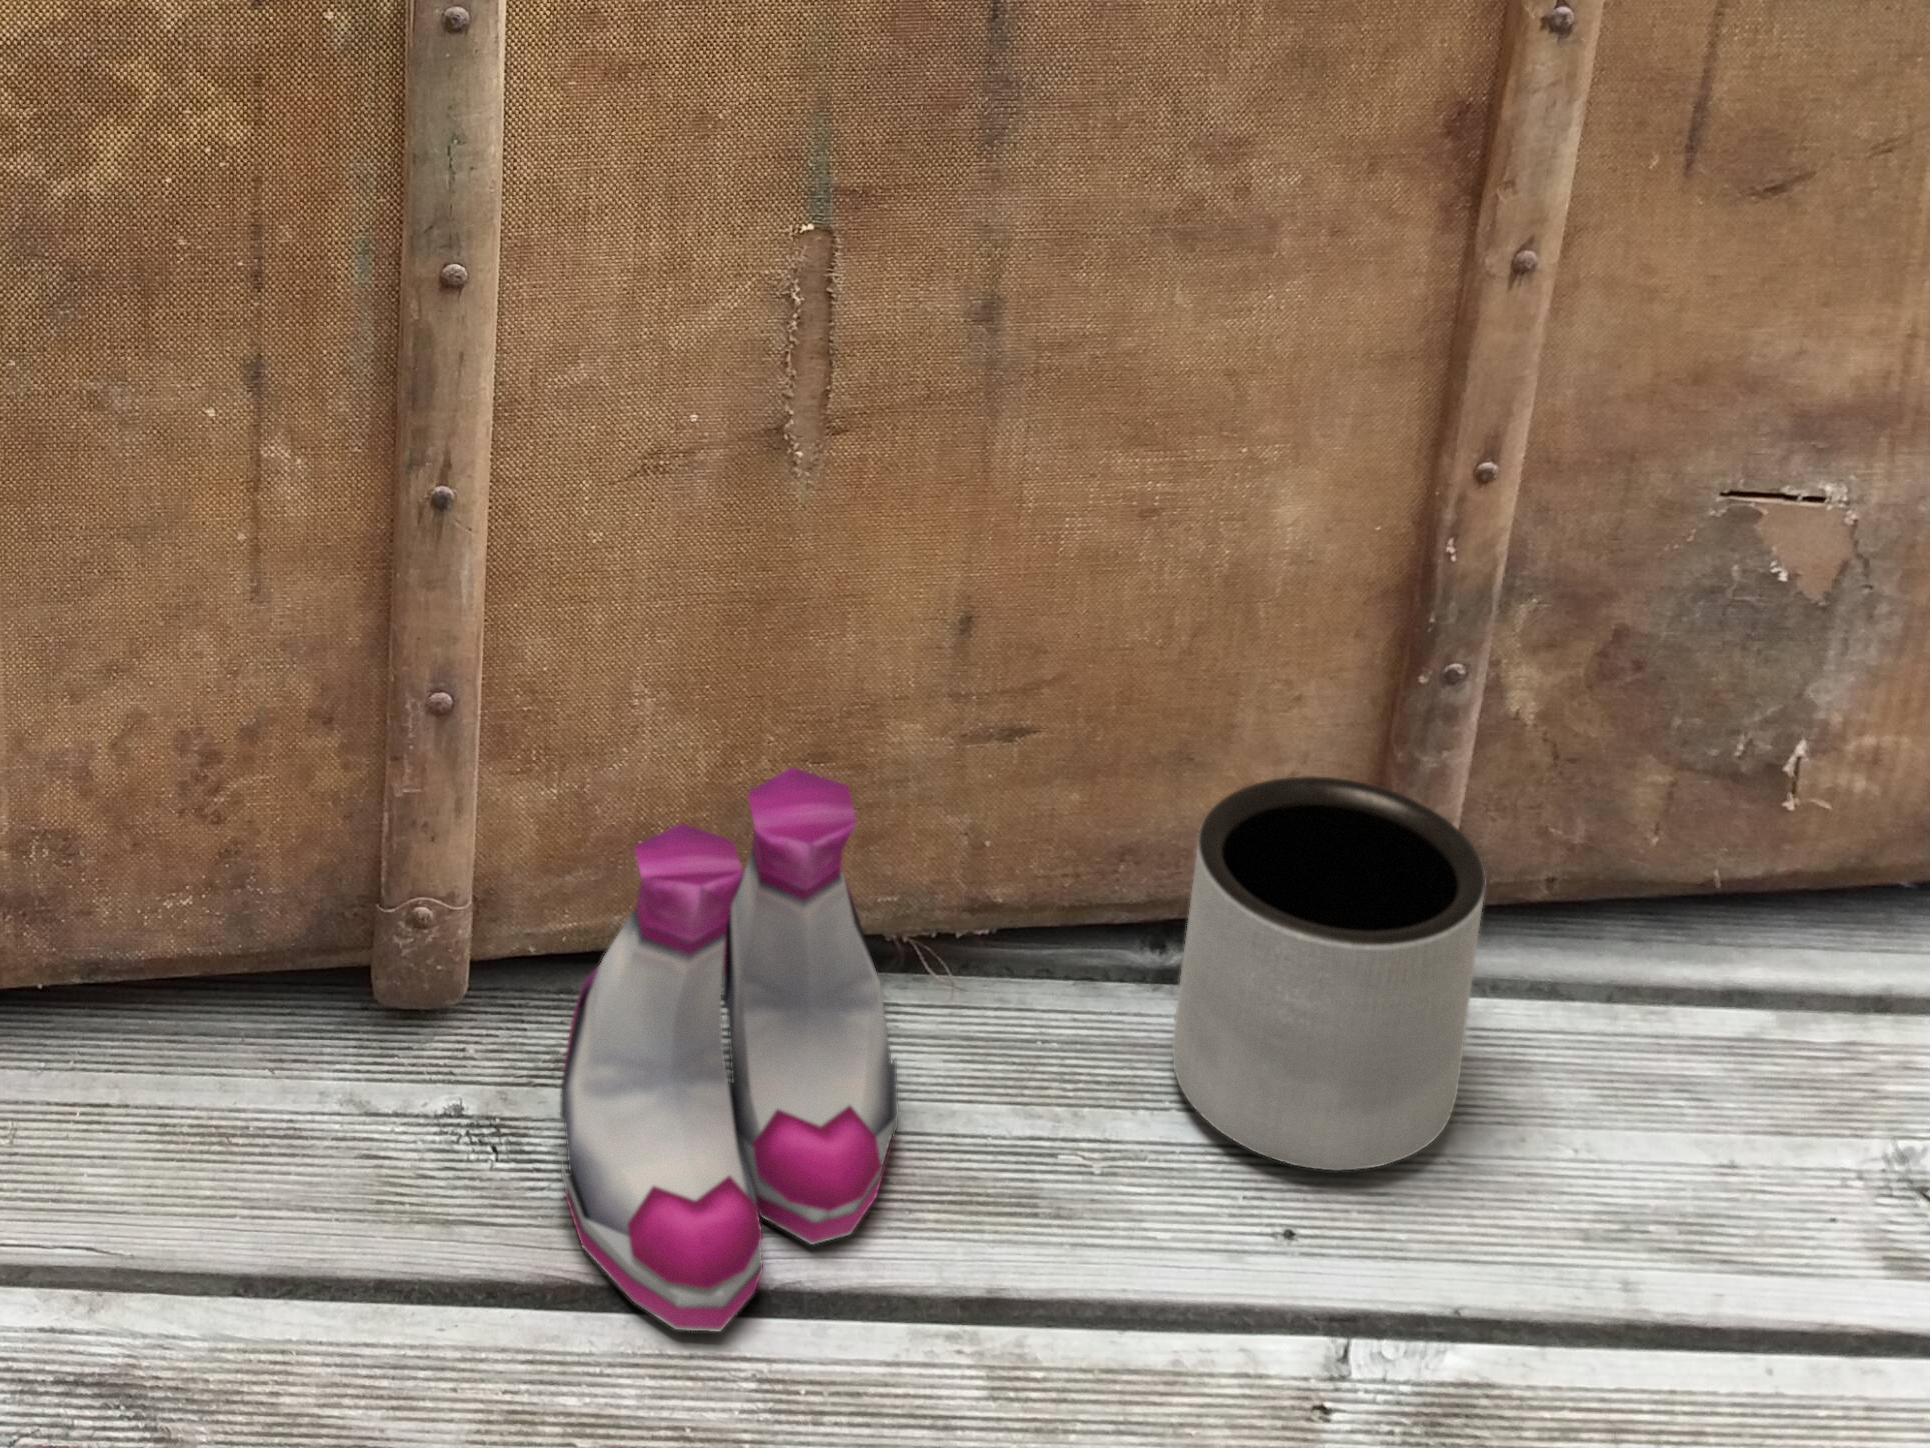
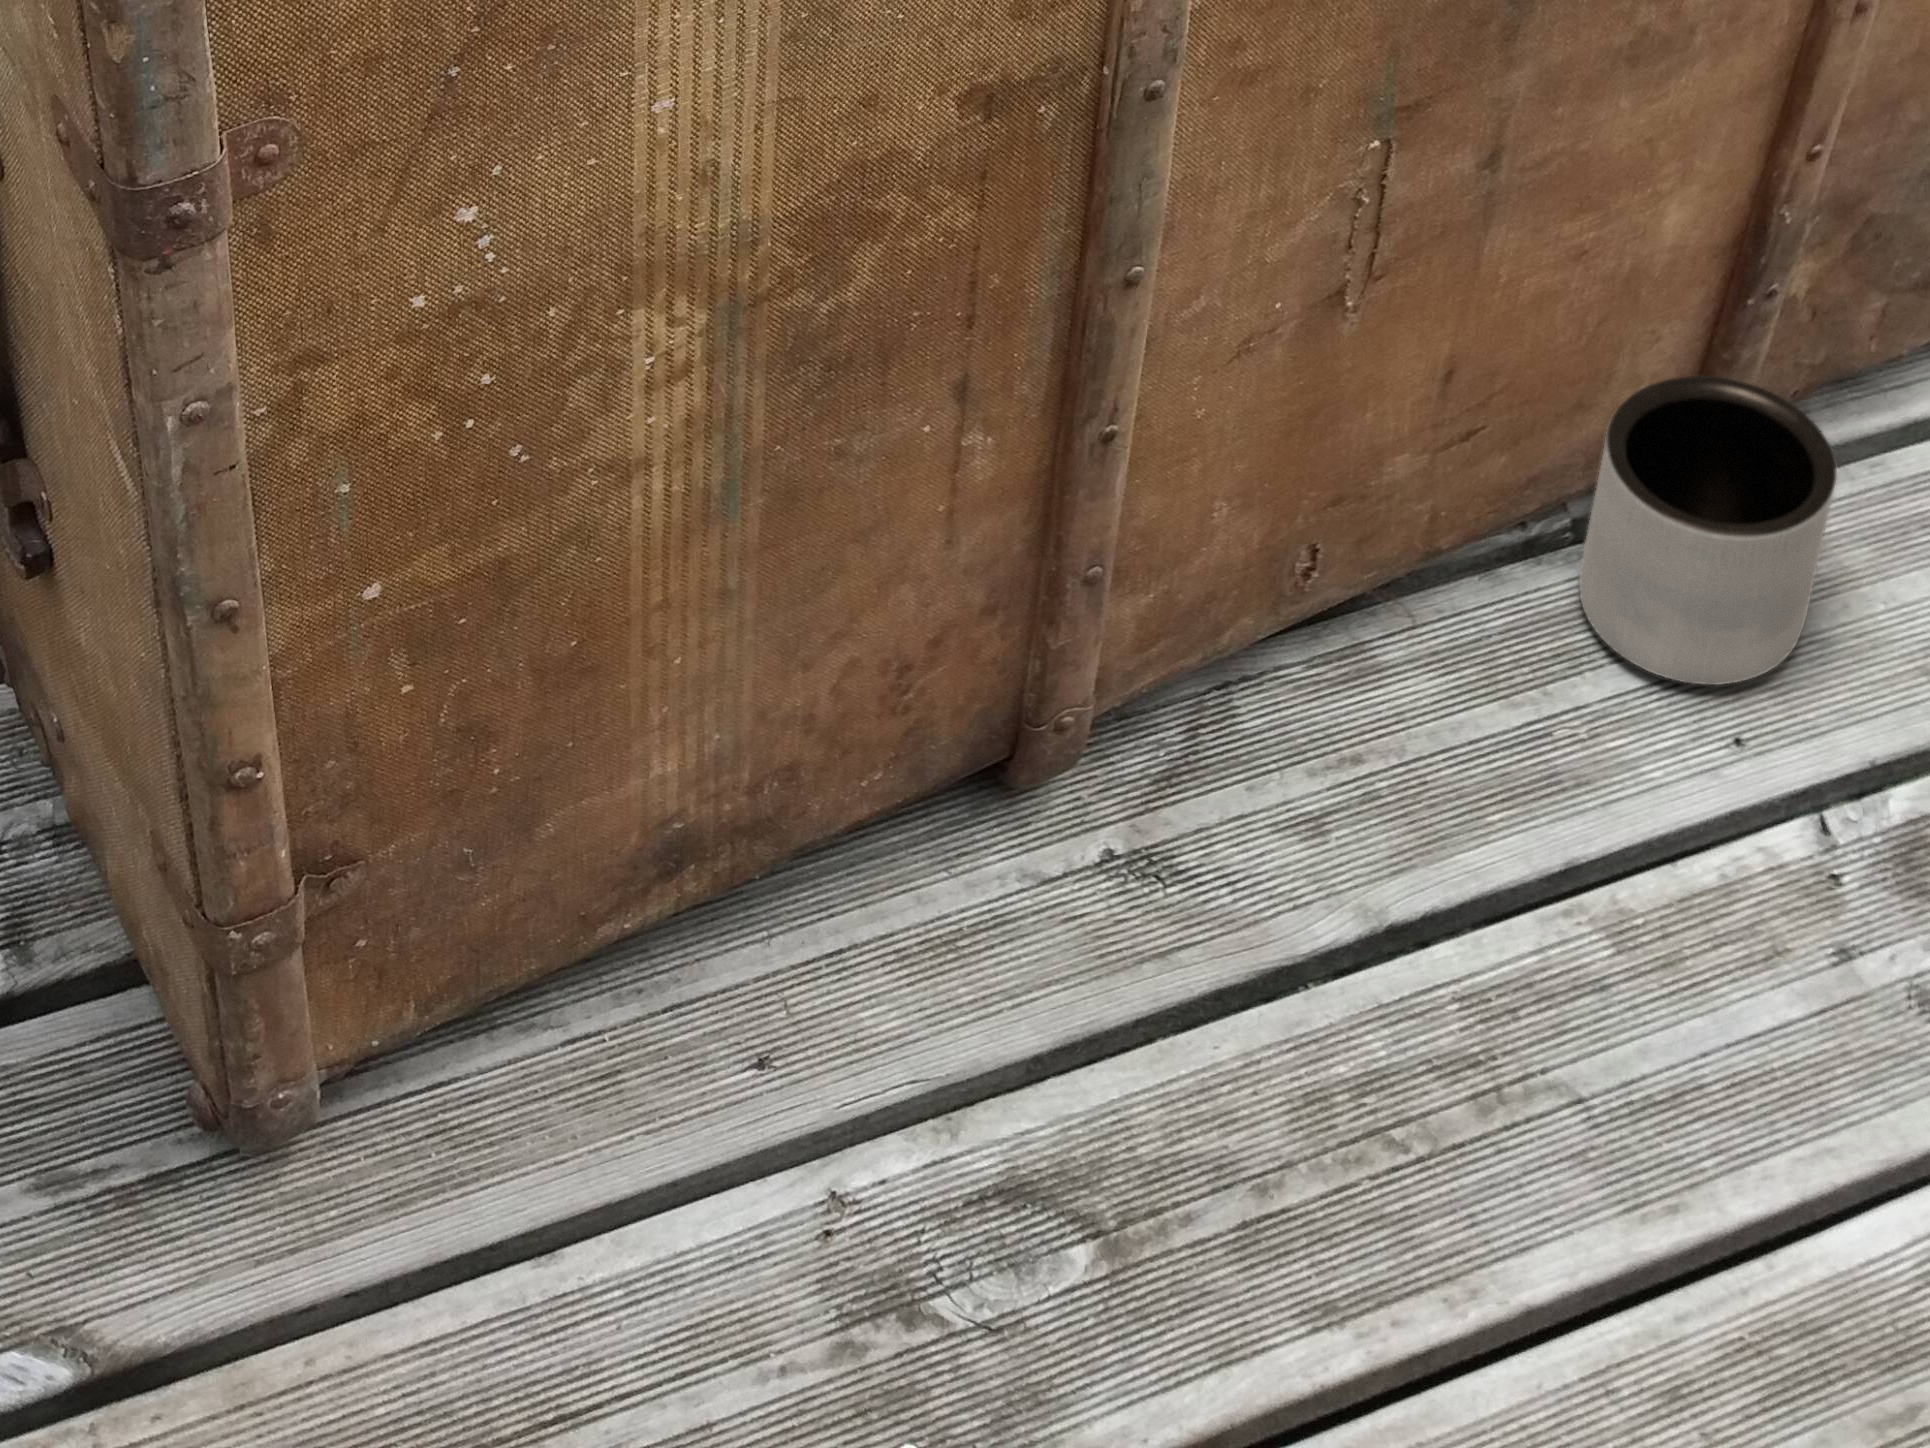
boots: present [560,767,899,1331] -> none [1189,535,1463,987]

